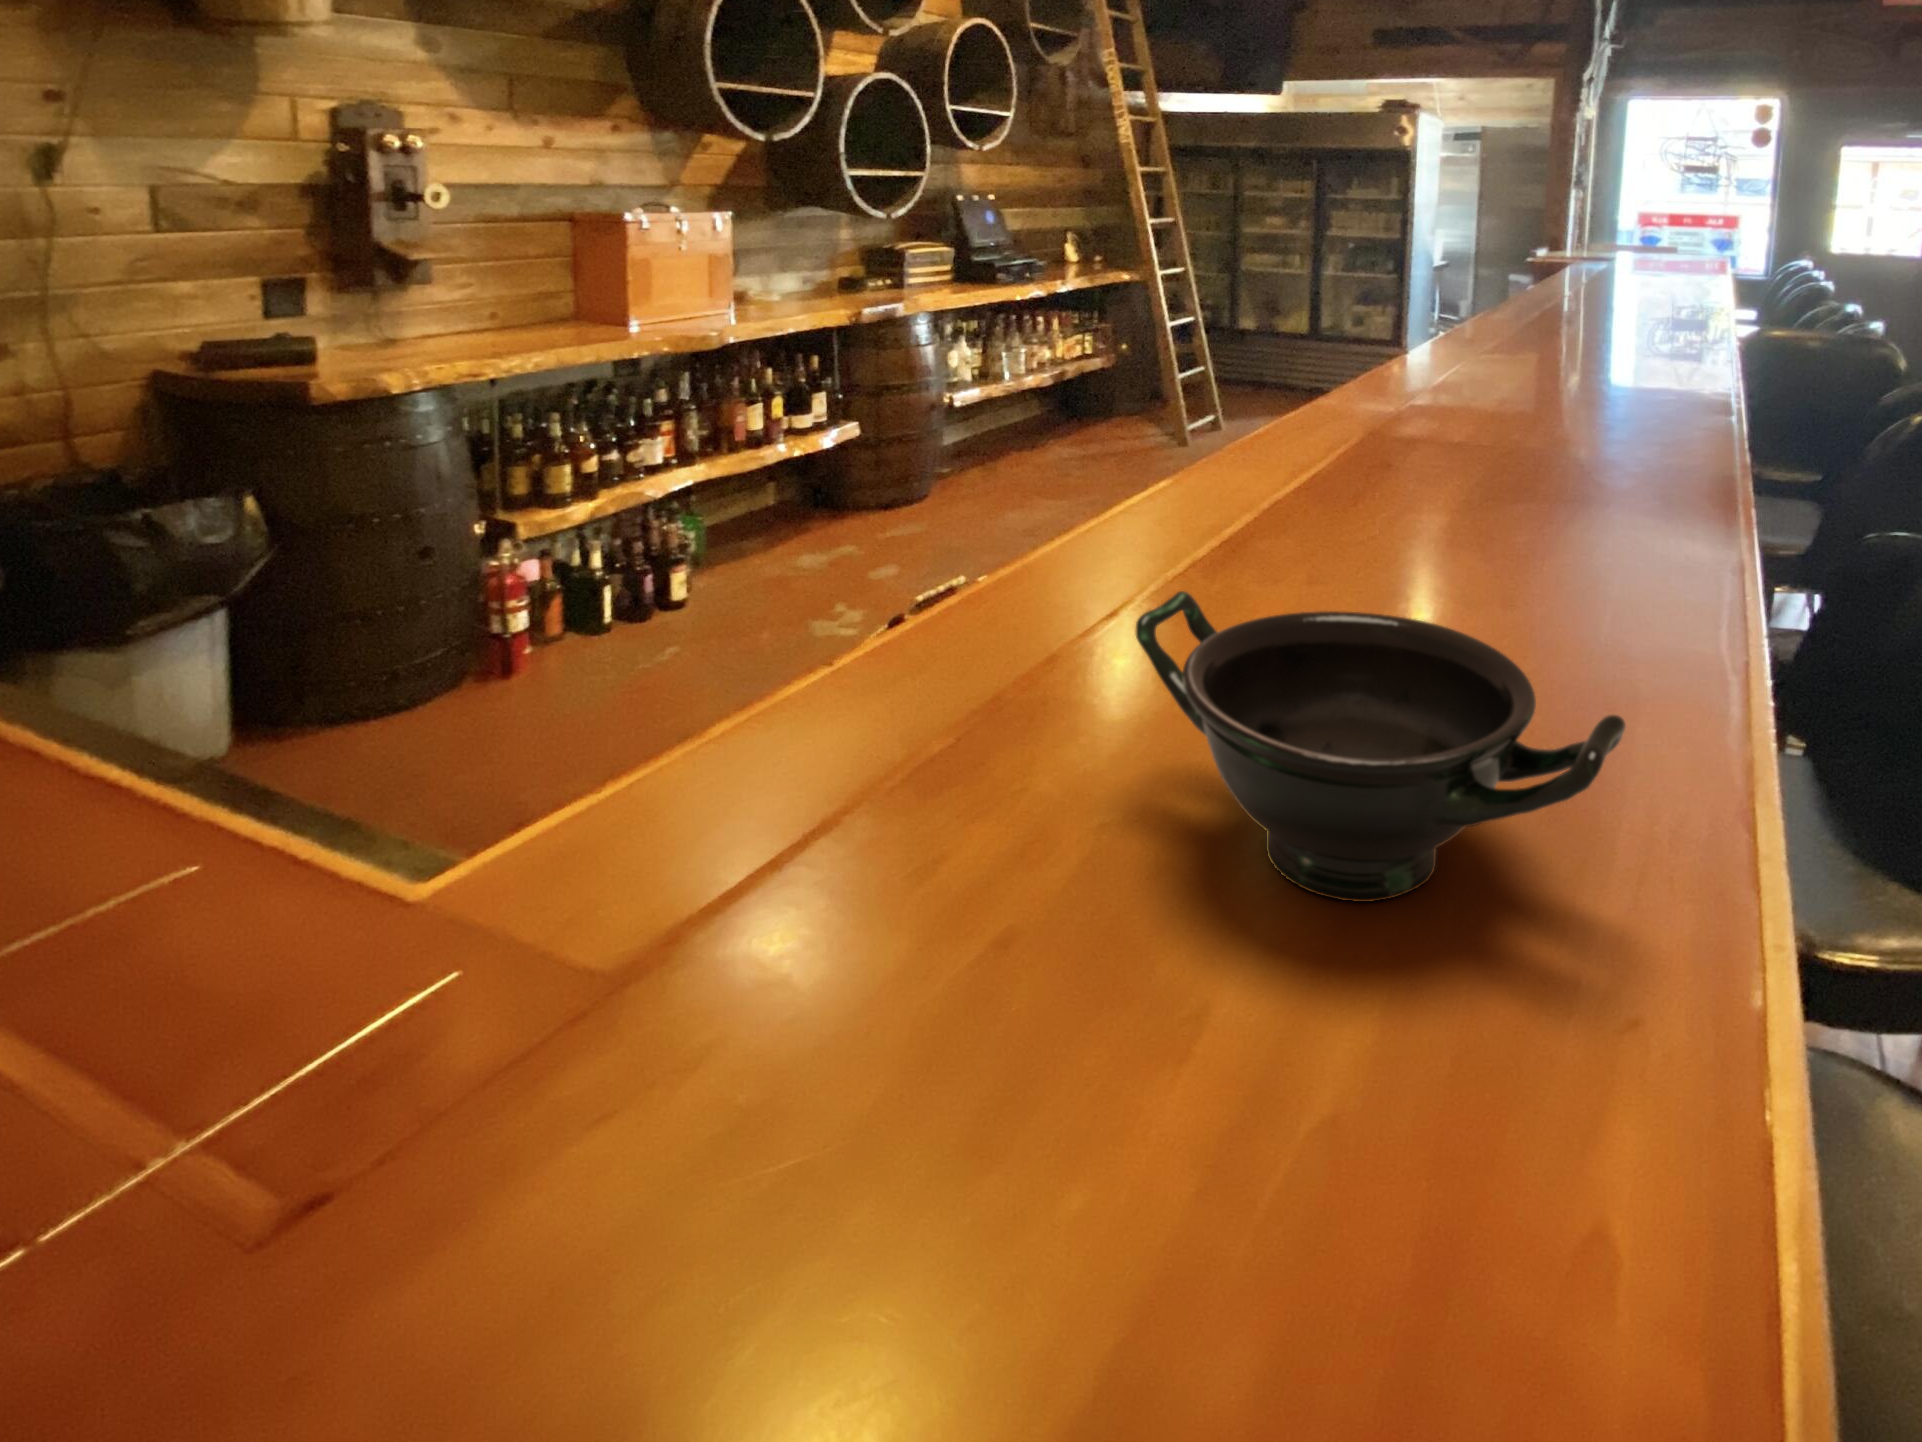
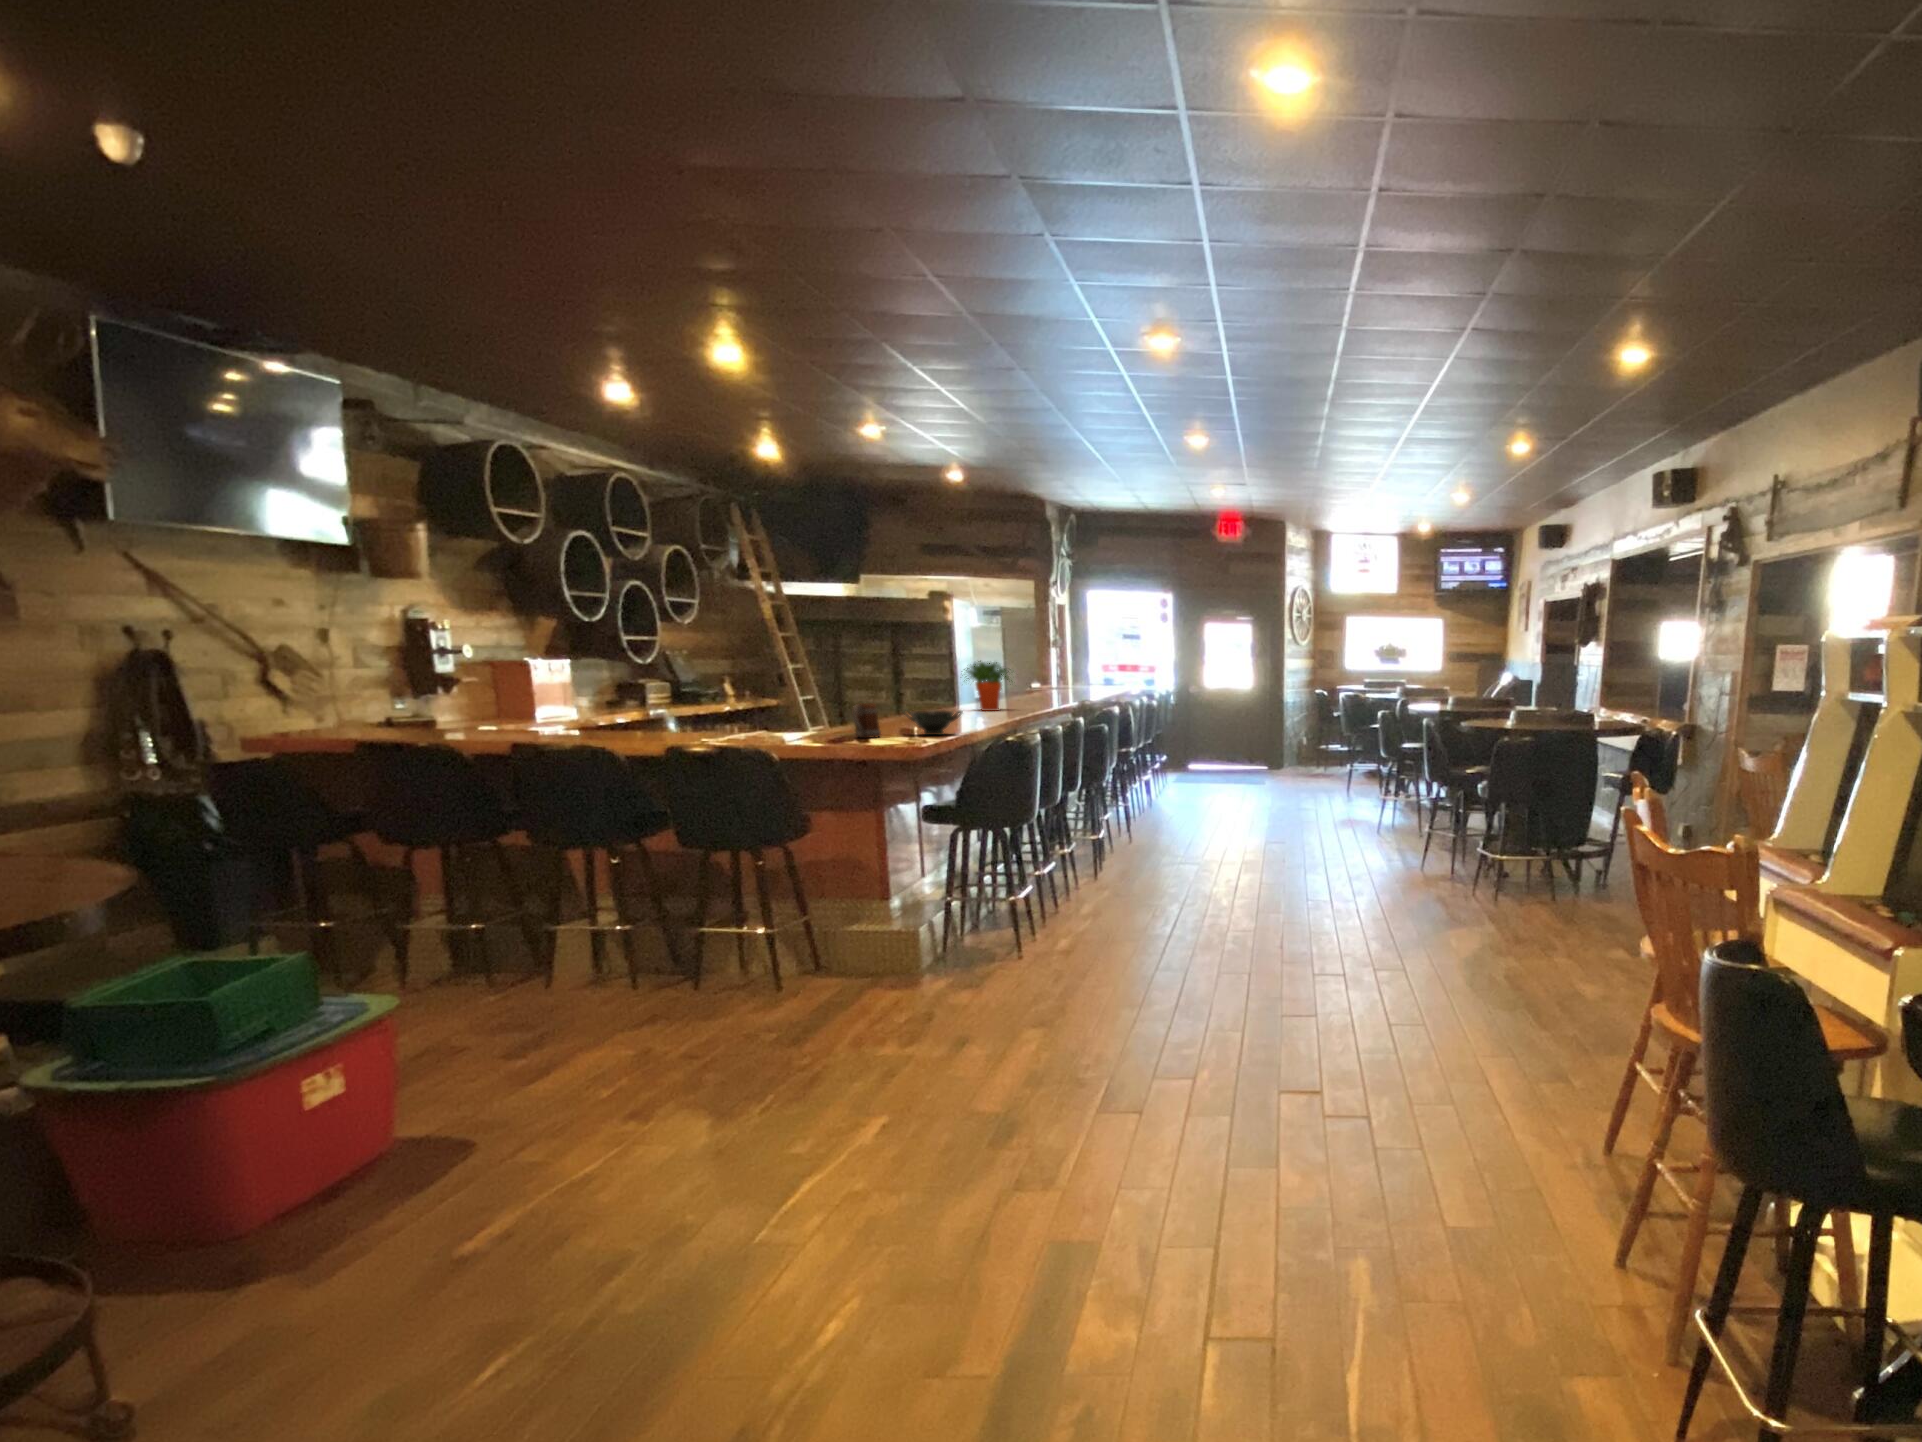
potted plant: none [1454,218,1635,373] -> present [964,660,1012,711]
beer mug: none [654,580,936,910] -> present [853,703,881,738]

